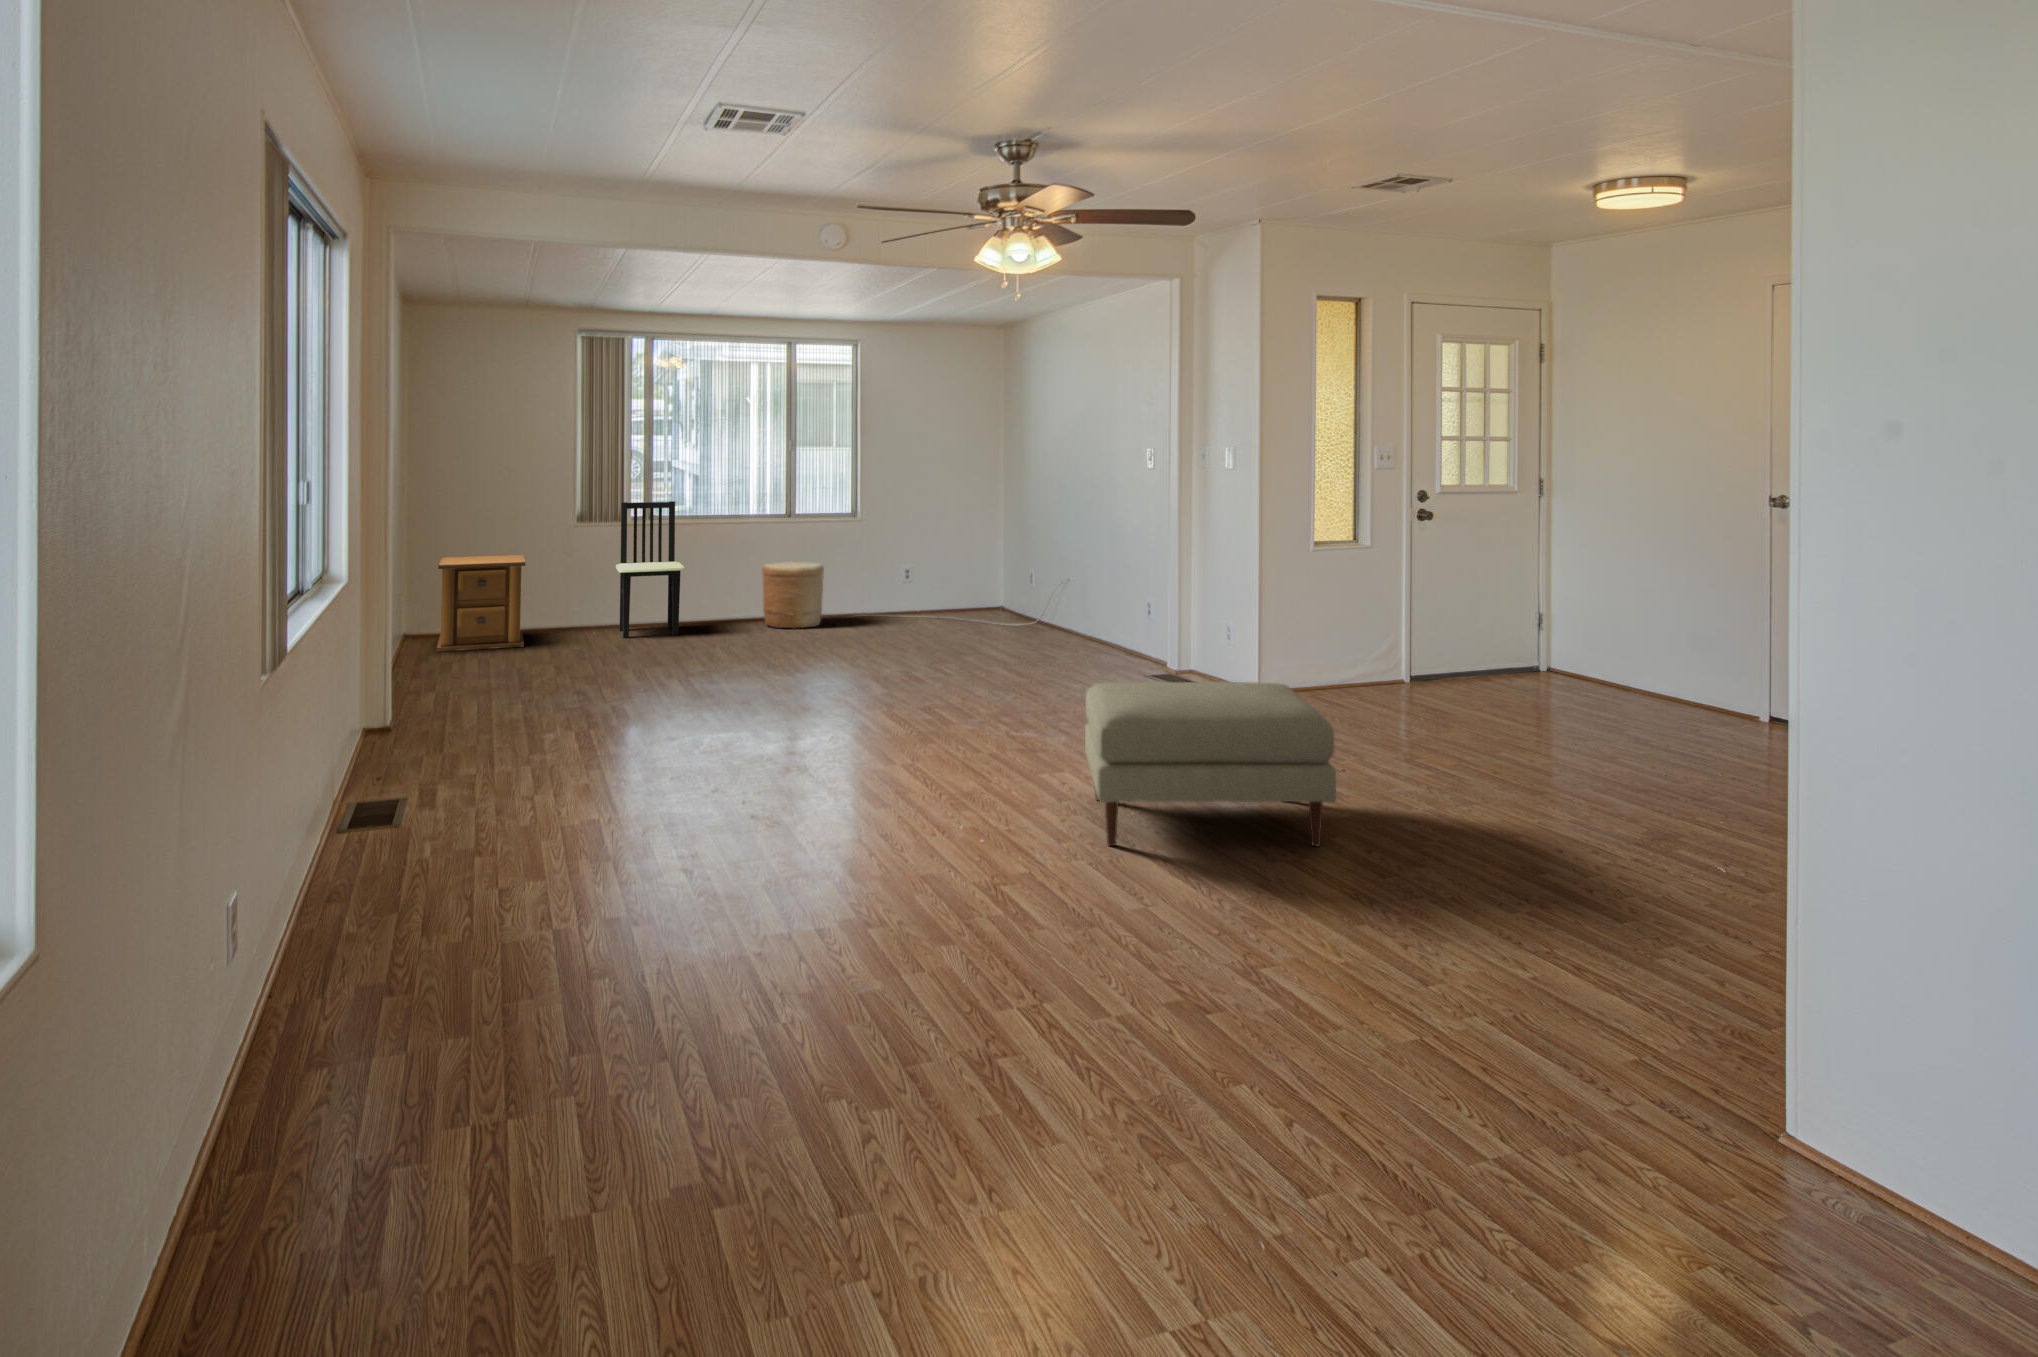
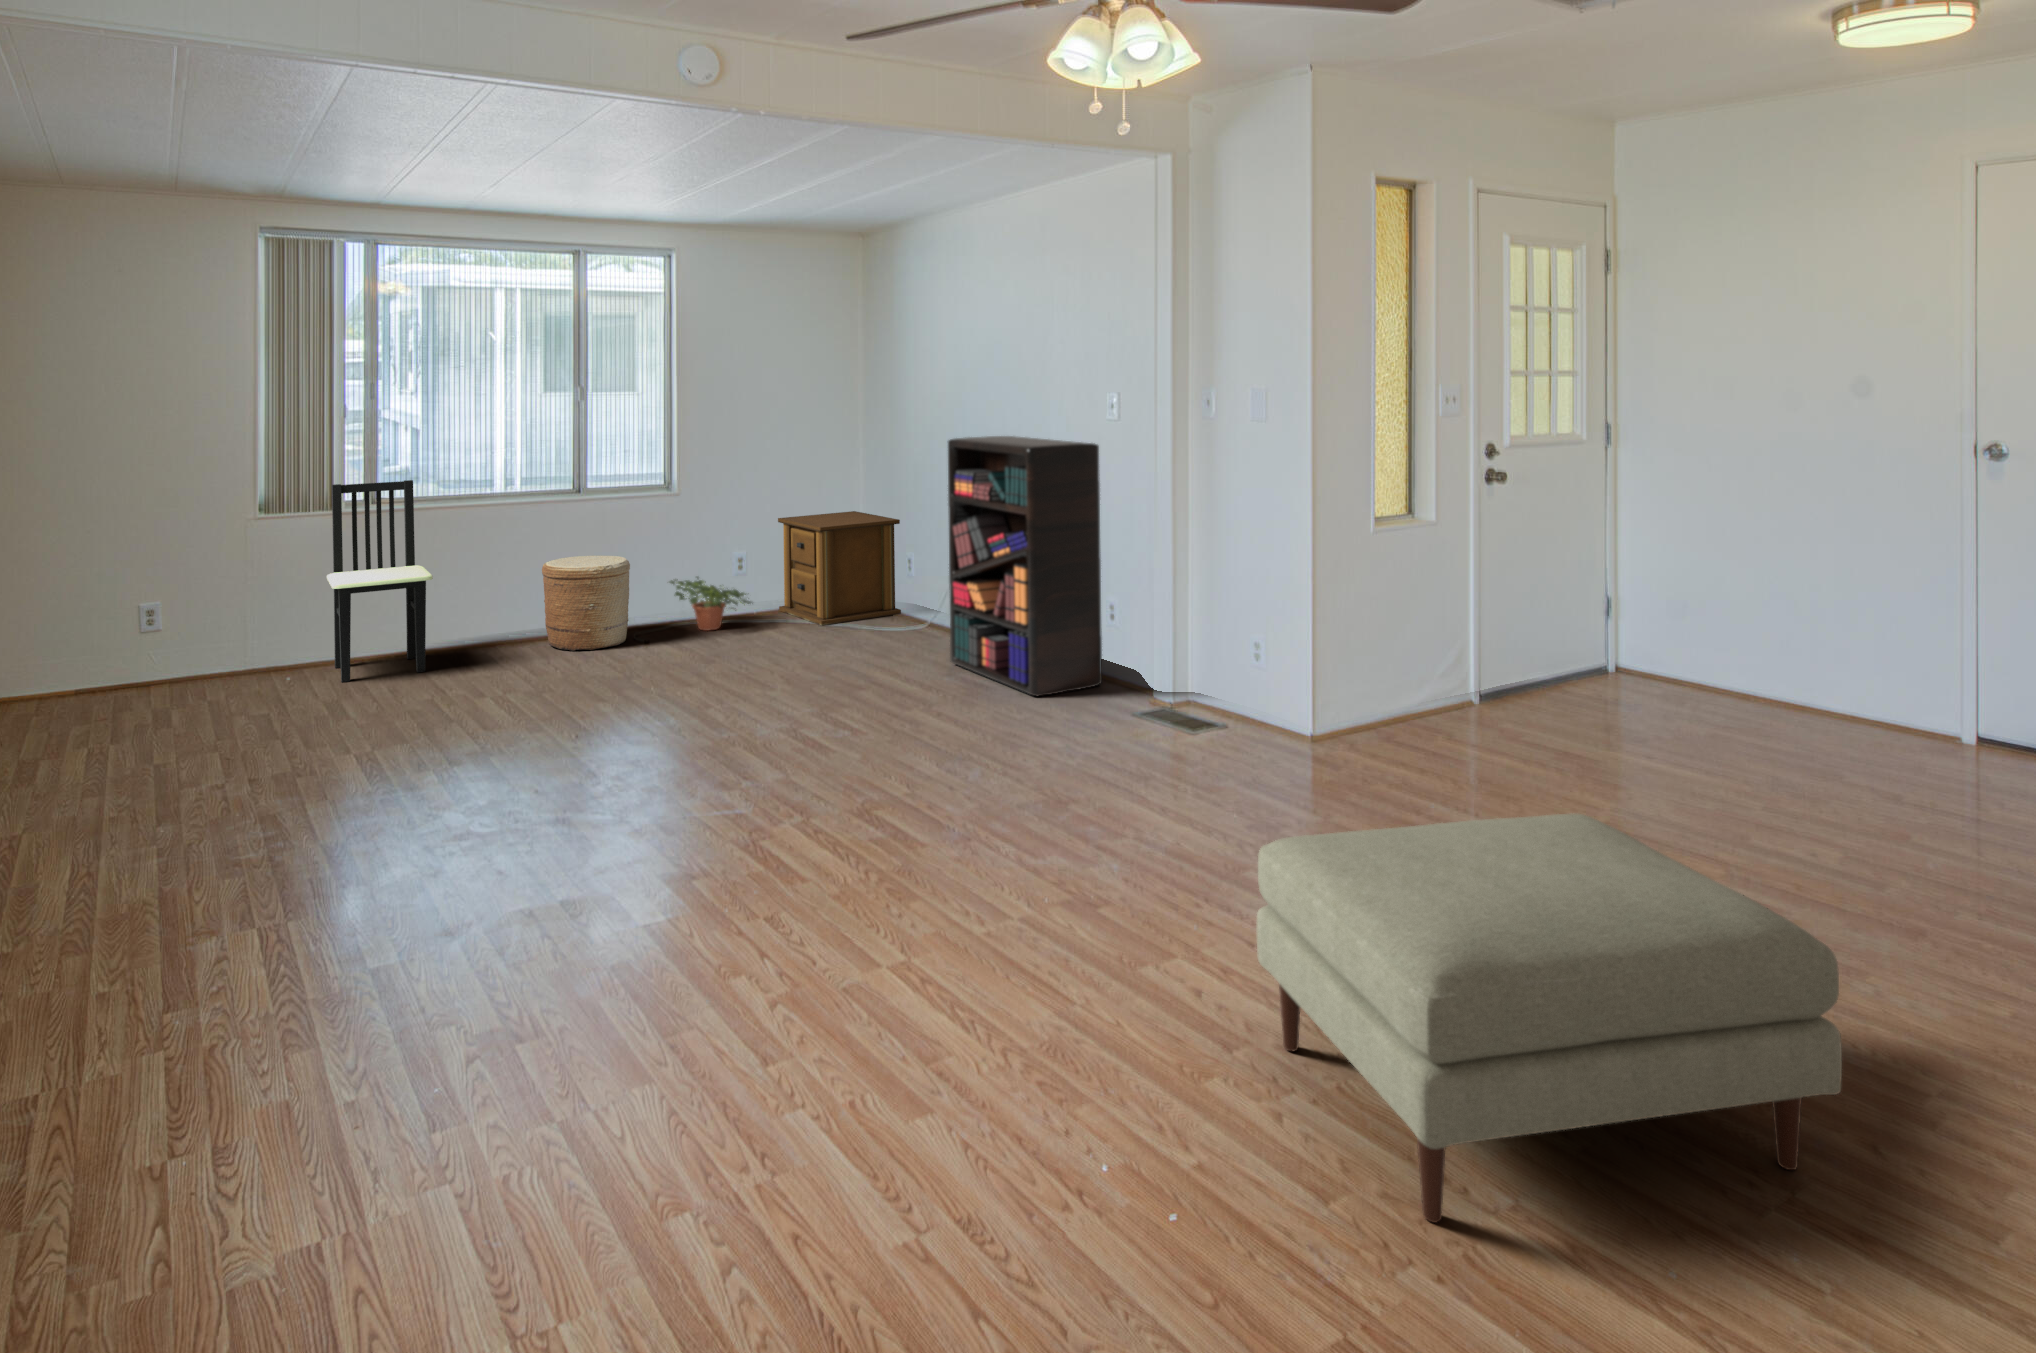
bookshelf: none [1043,479,1143,665] -> present [948,436,1102,696]
side table: present [436,555,525,652] -> present [778,511,901,625]
potted plant: none [853,582,917,622] -> present [670,577,751,631]

